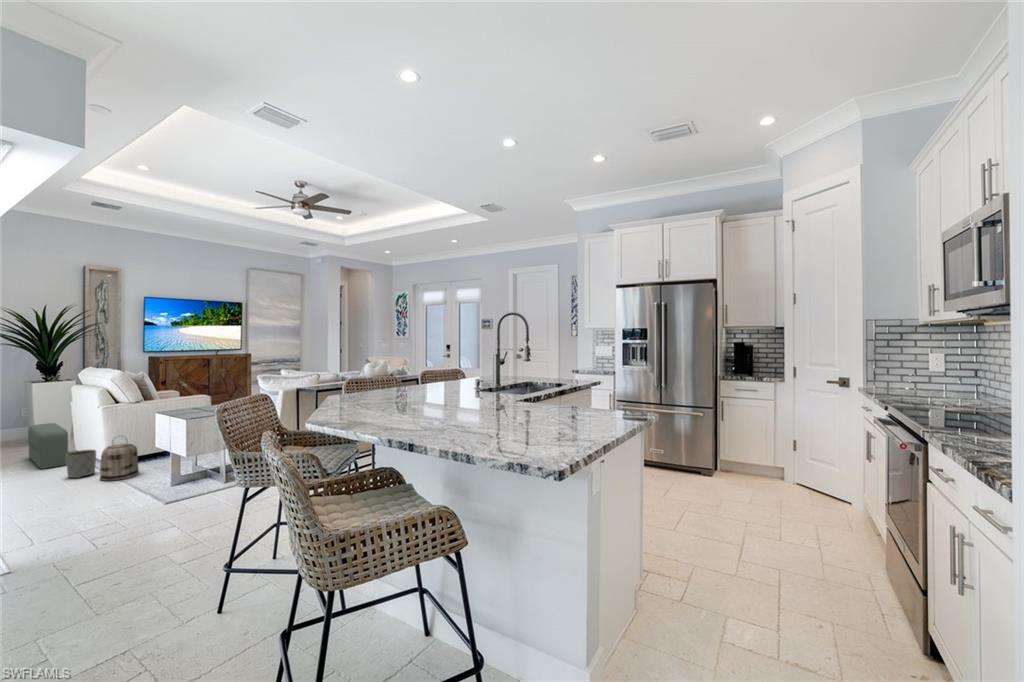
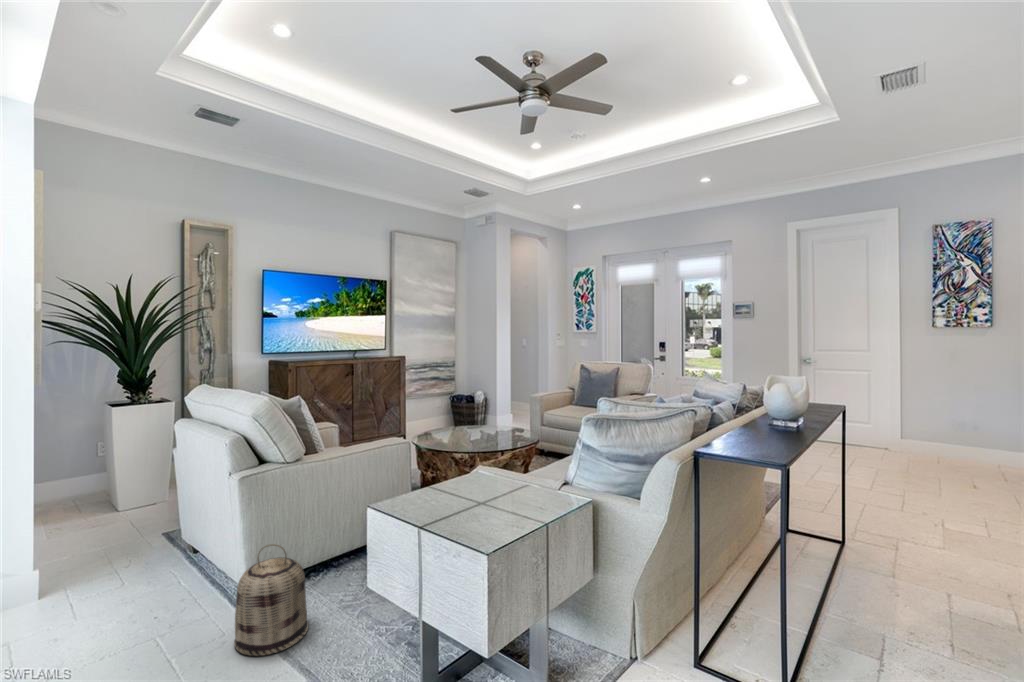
pouf: present [28,423,68,469] -> none [101,485,167,591]
planter: present [66,450,96,478] -> none [166,564,223,636]

